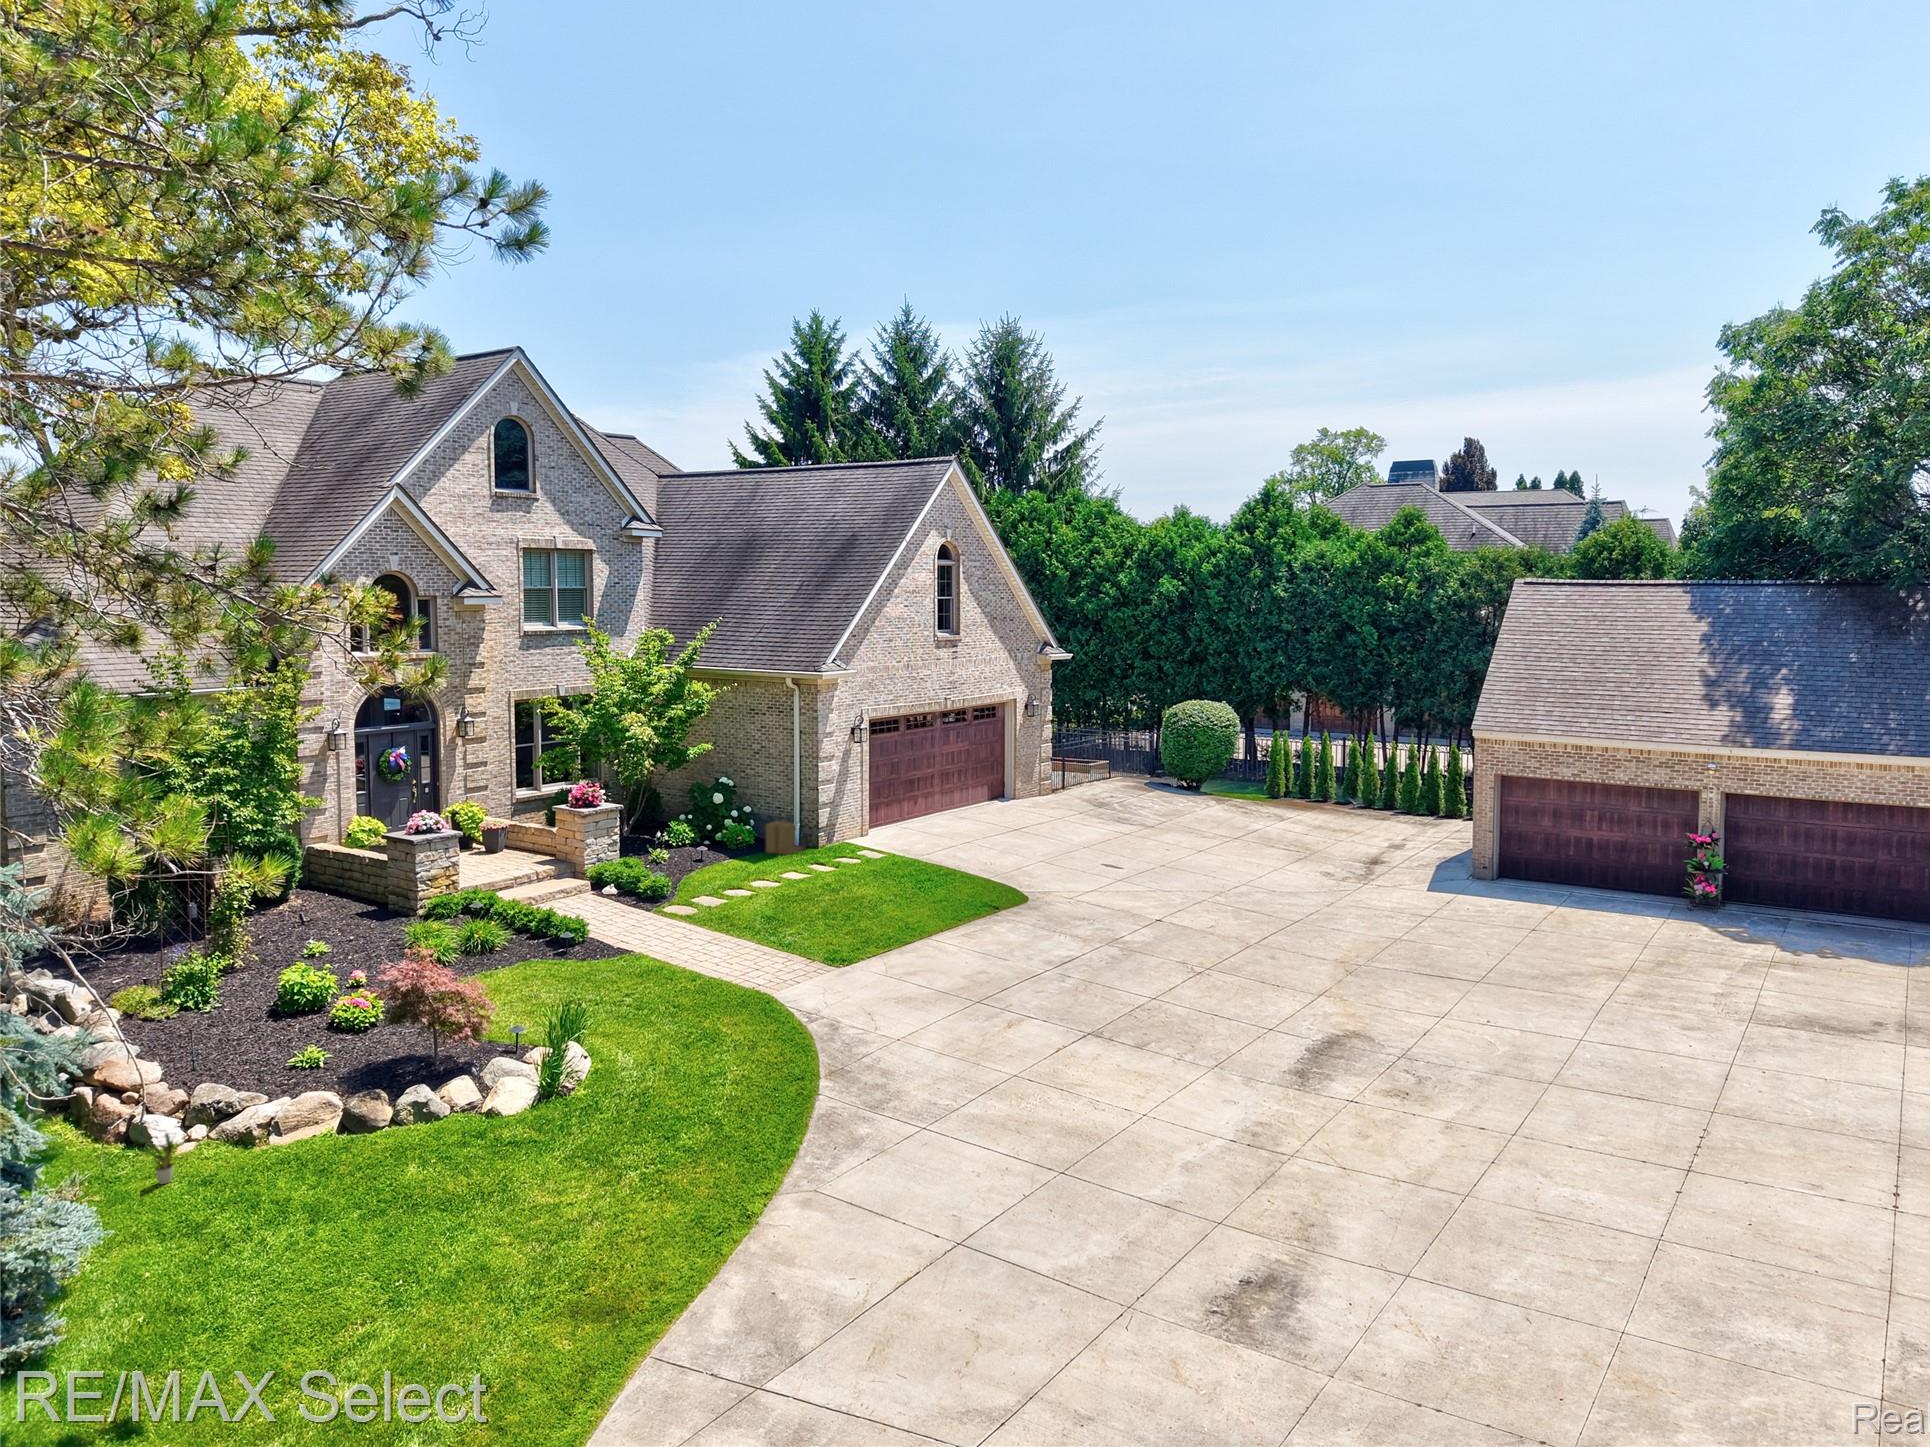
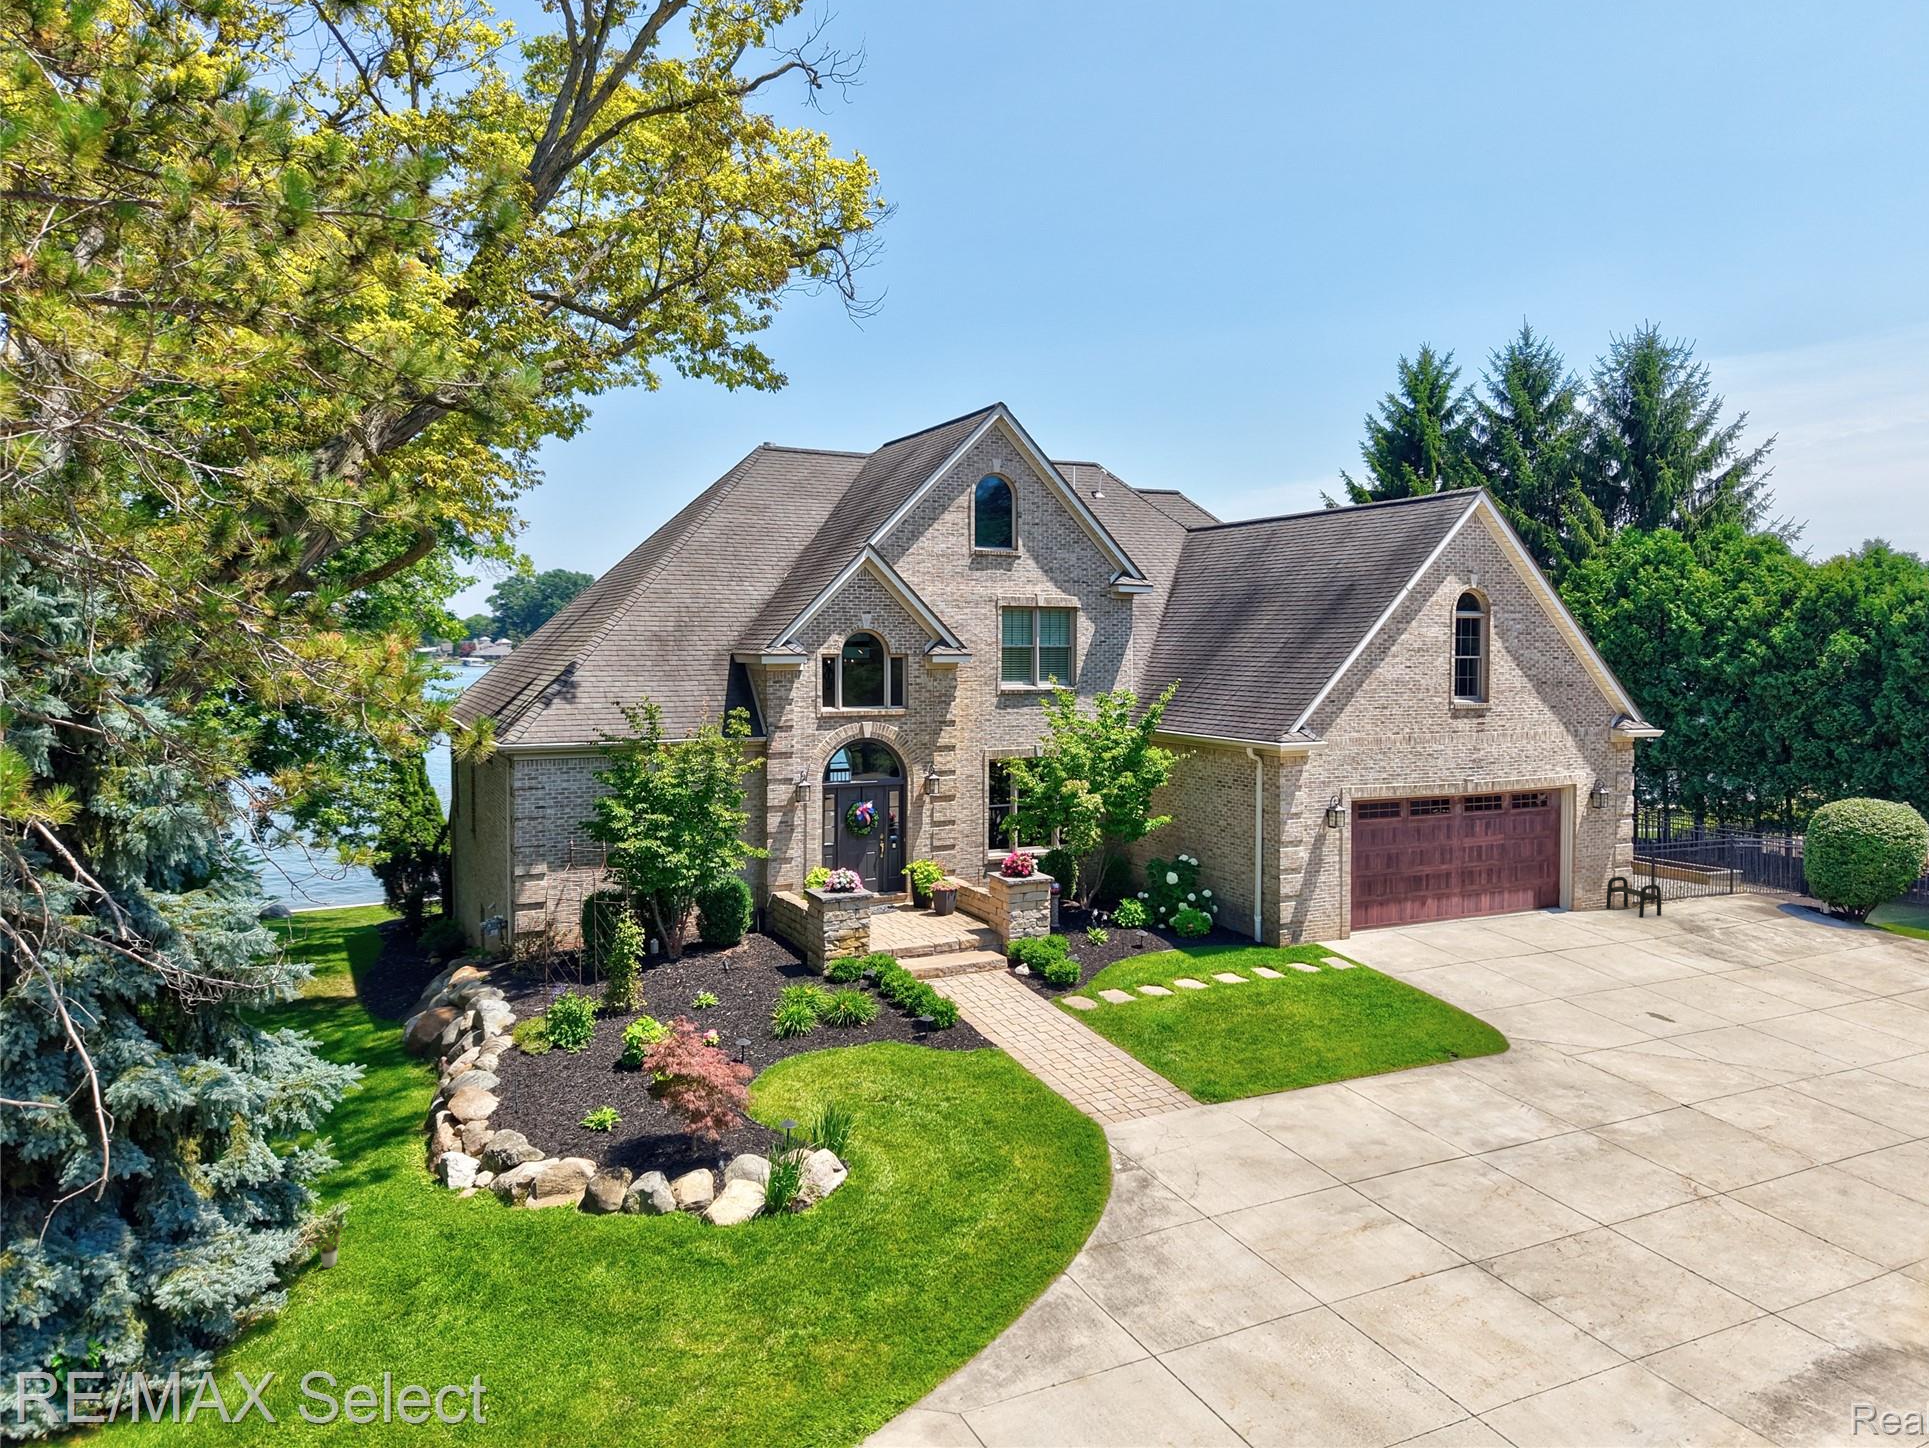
bench: none [1037,770,1076,800] -> present [1606,877,1661,918]
cardboard box: present [765,821,805,855] -> none [1220,909,1266,953]

